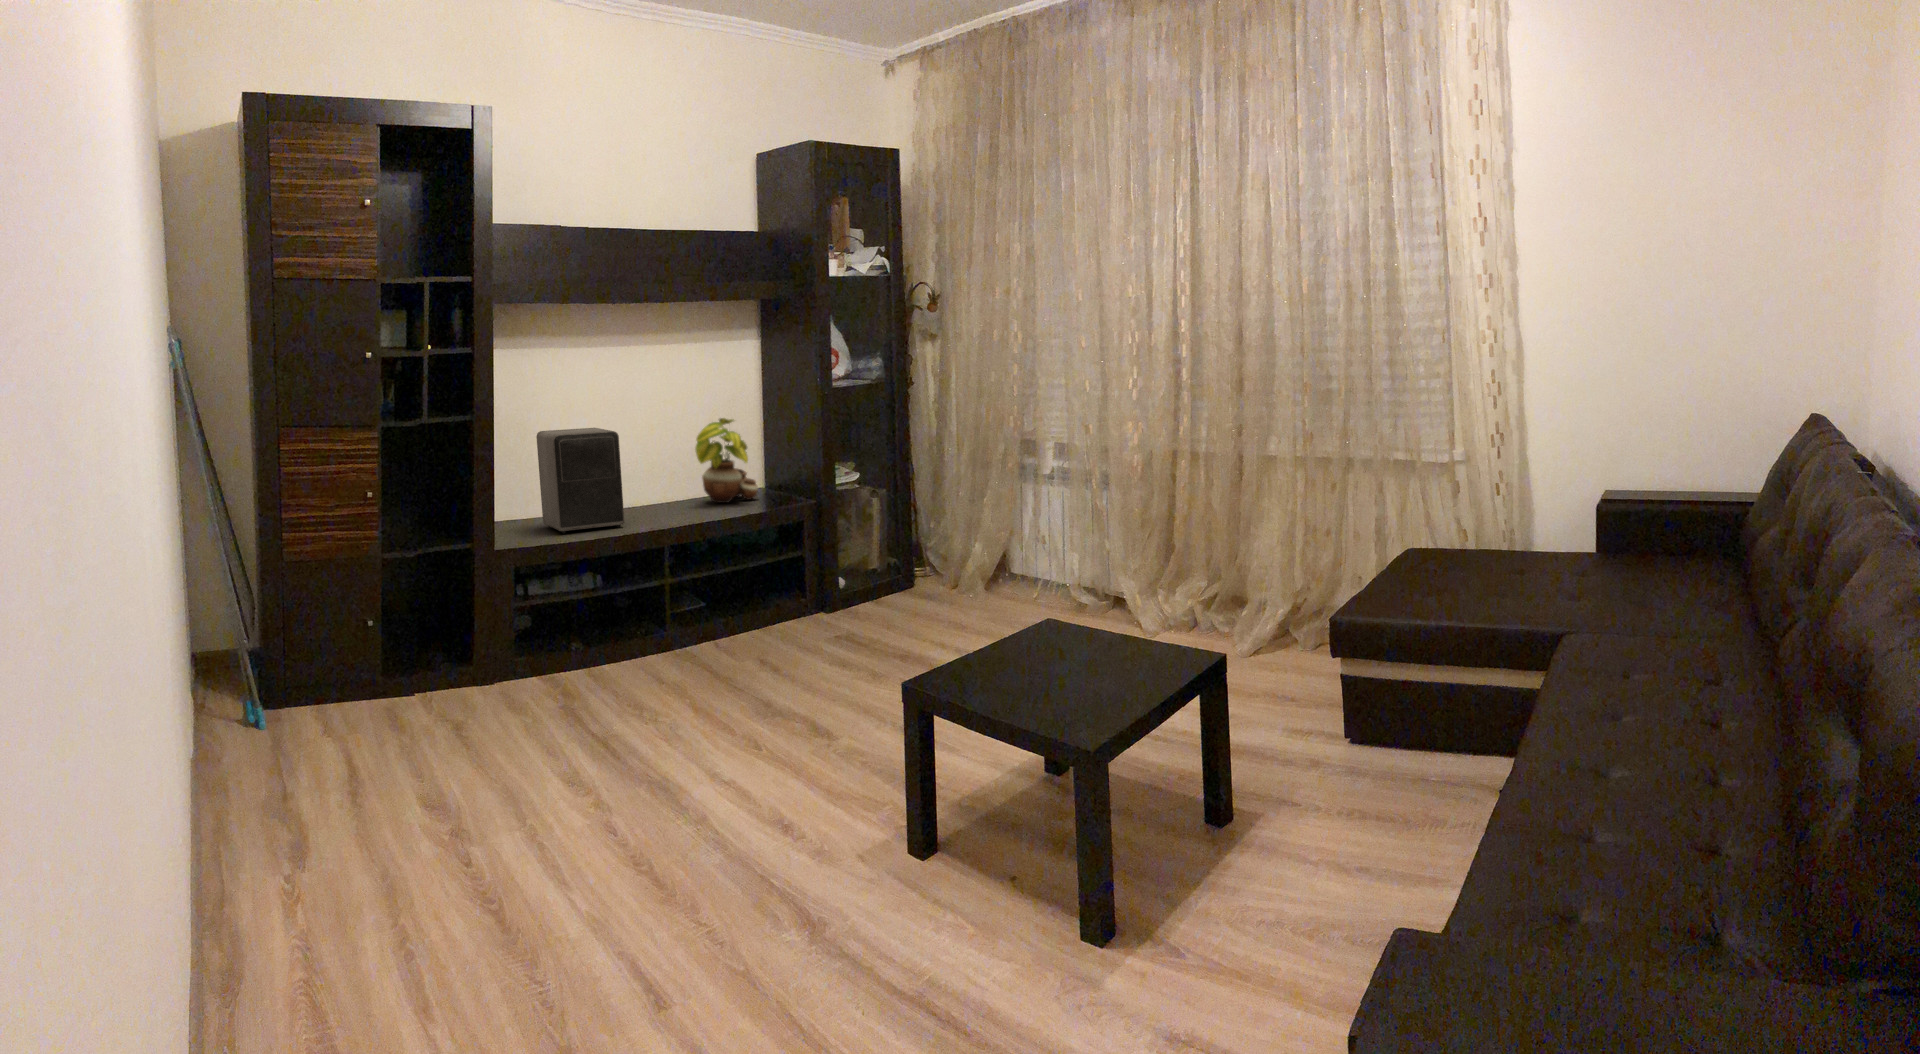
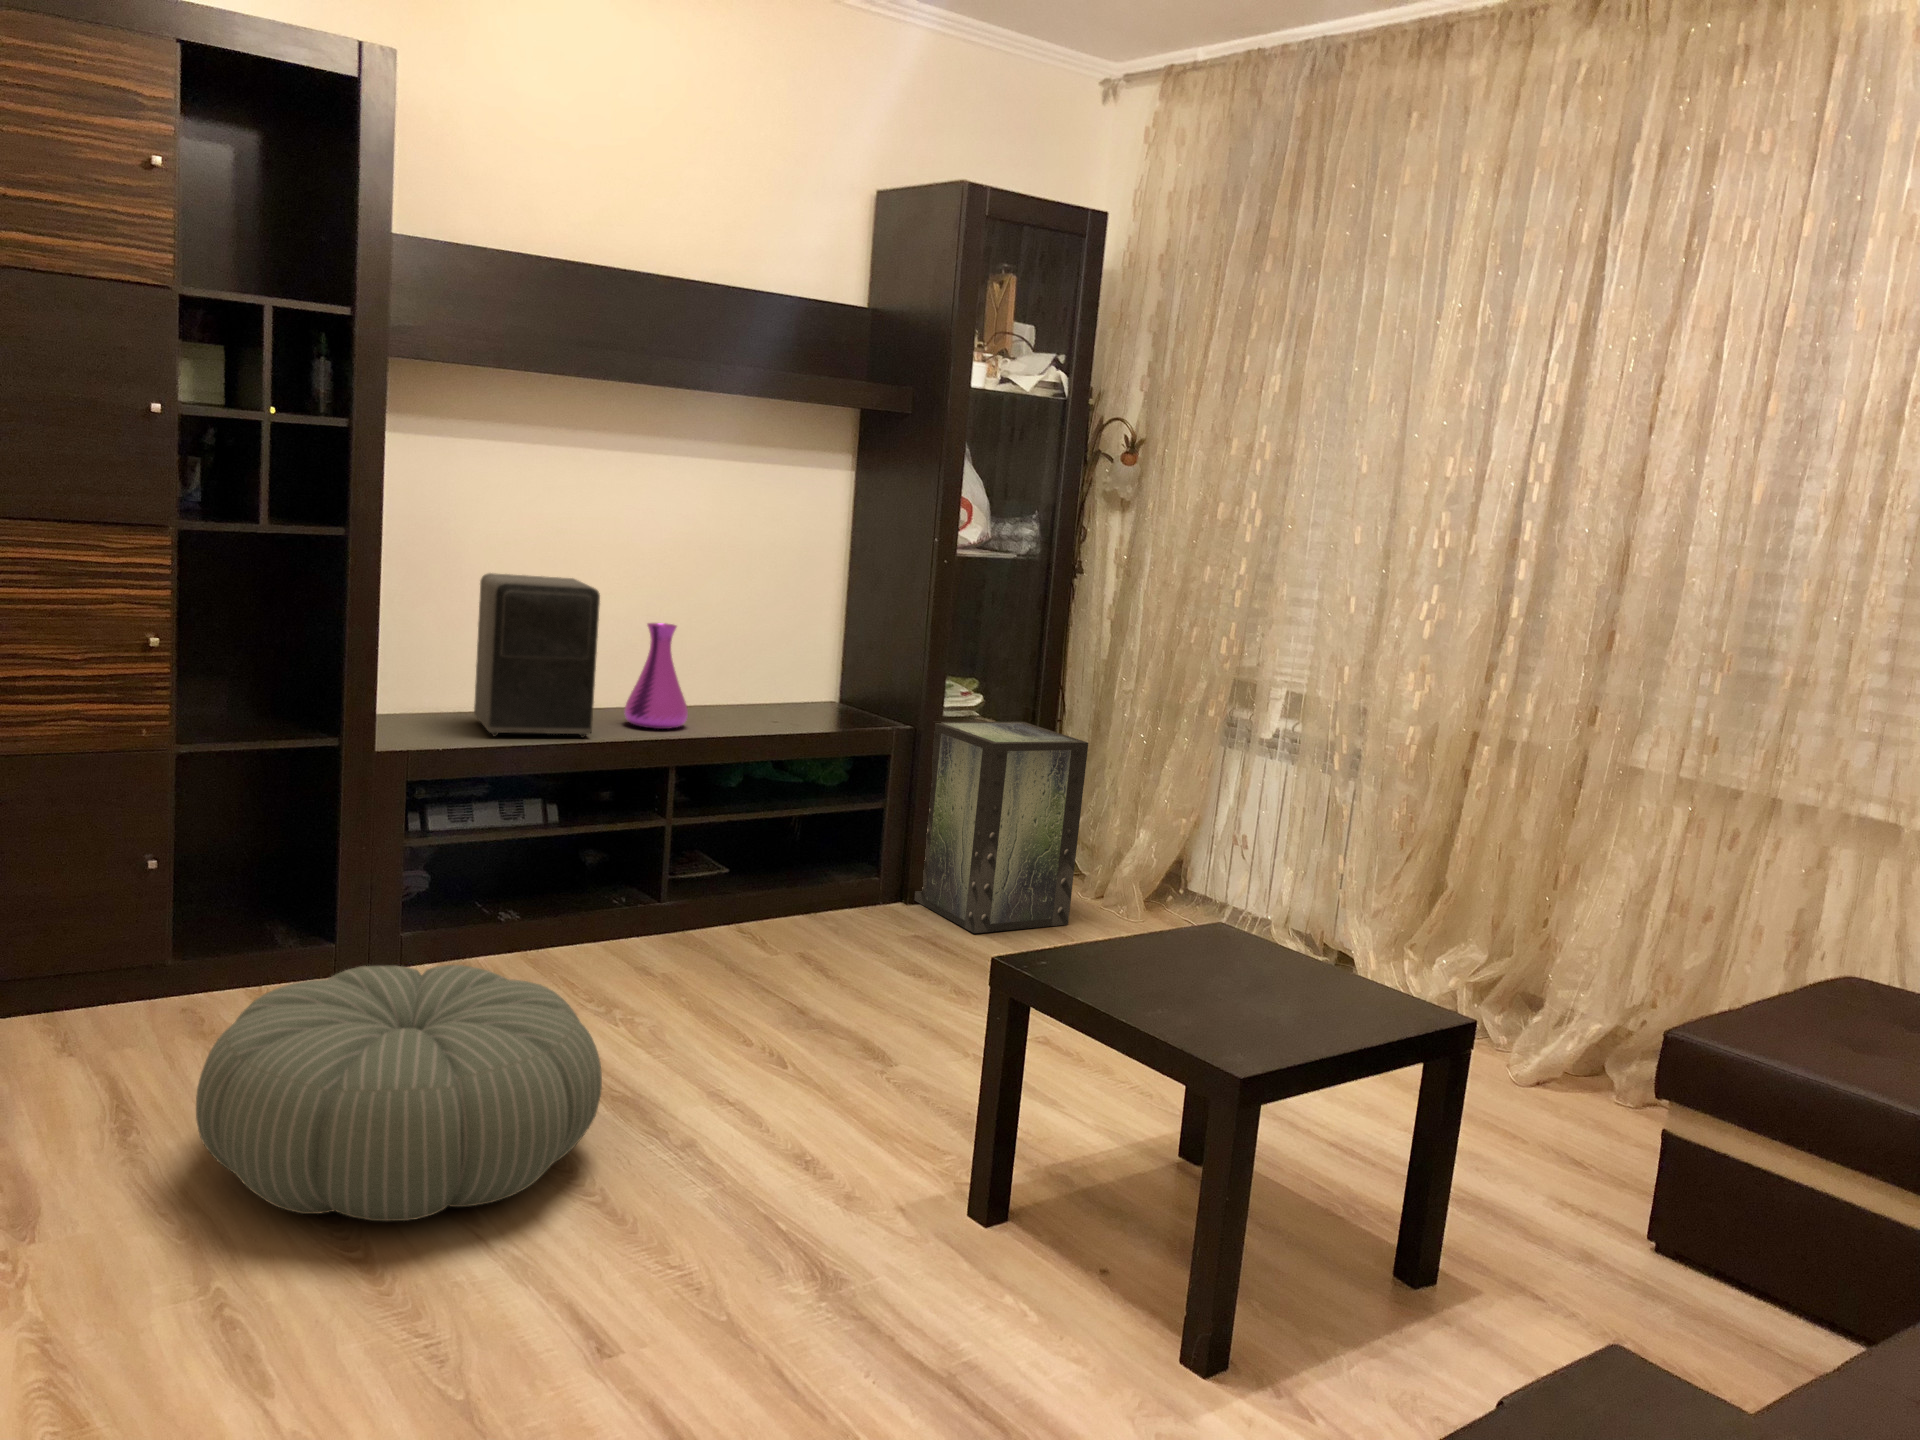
potted plant: present [695,418,758,503] -> none [722,588,819,718]
vase: none [638,449,680,517] -> present [624,623,688,729]
storage box: none [832,484,937,620] -> present [914,722,1088,933]
pouf: none [465,661,694,800] -> present [196,965,602,1221]

